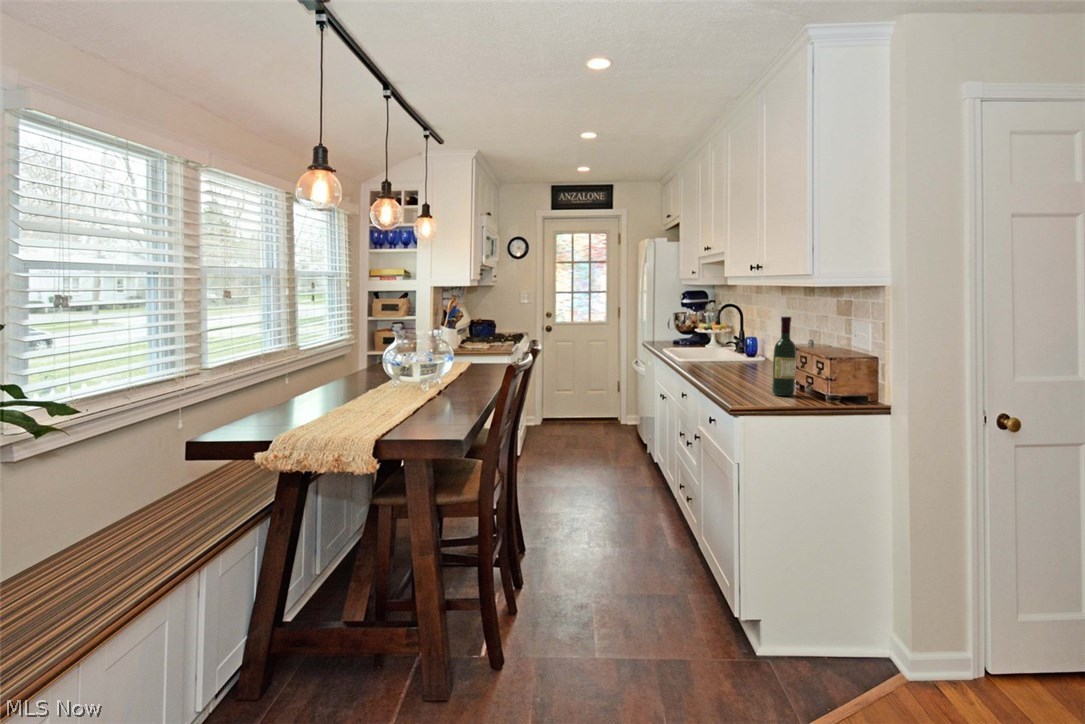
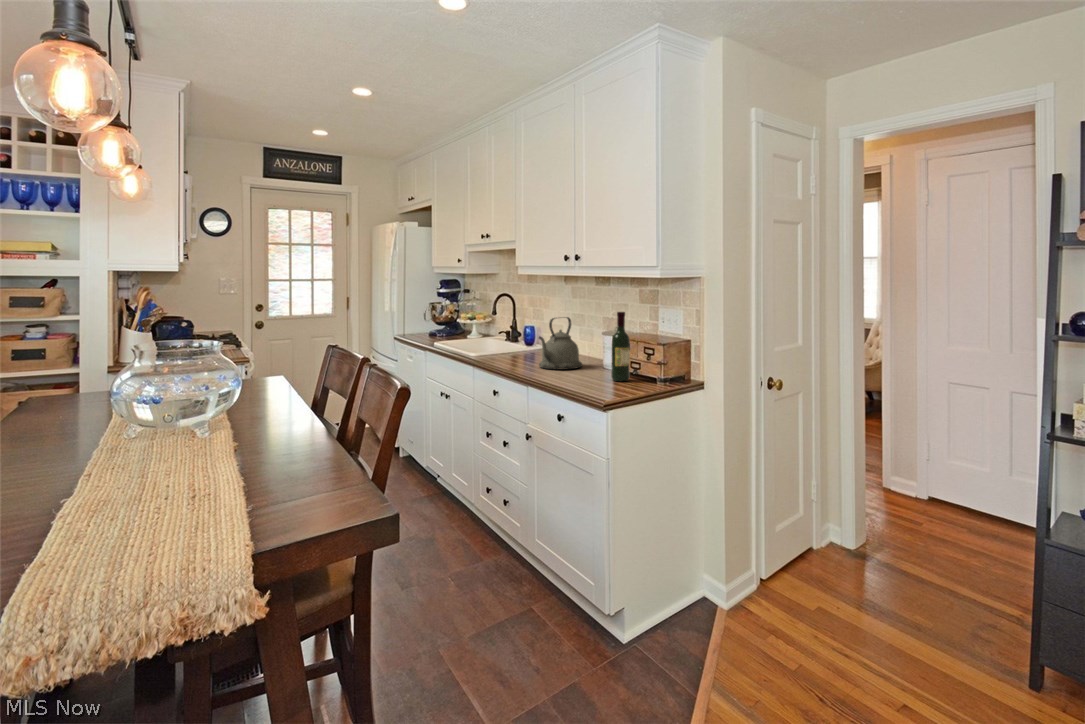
kettle: none [711,324,769,380] -> present [539,317,582,369]

